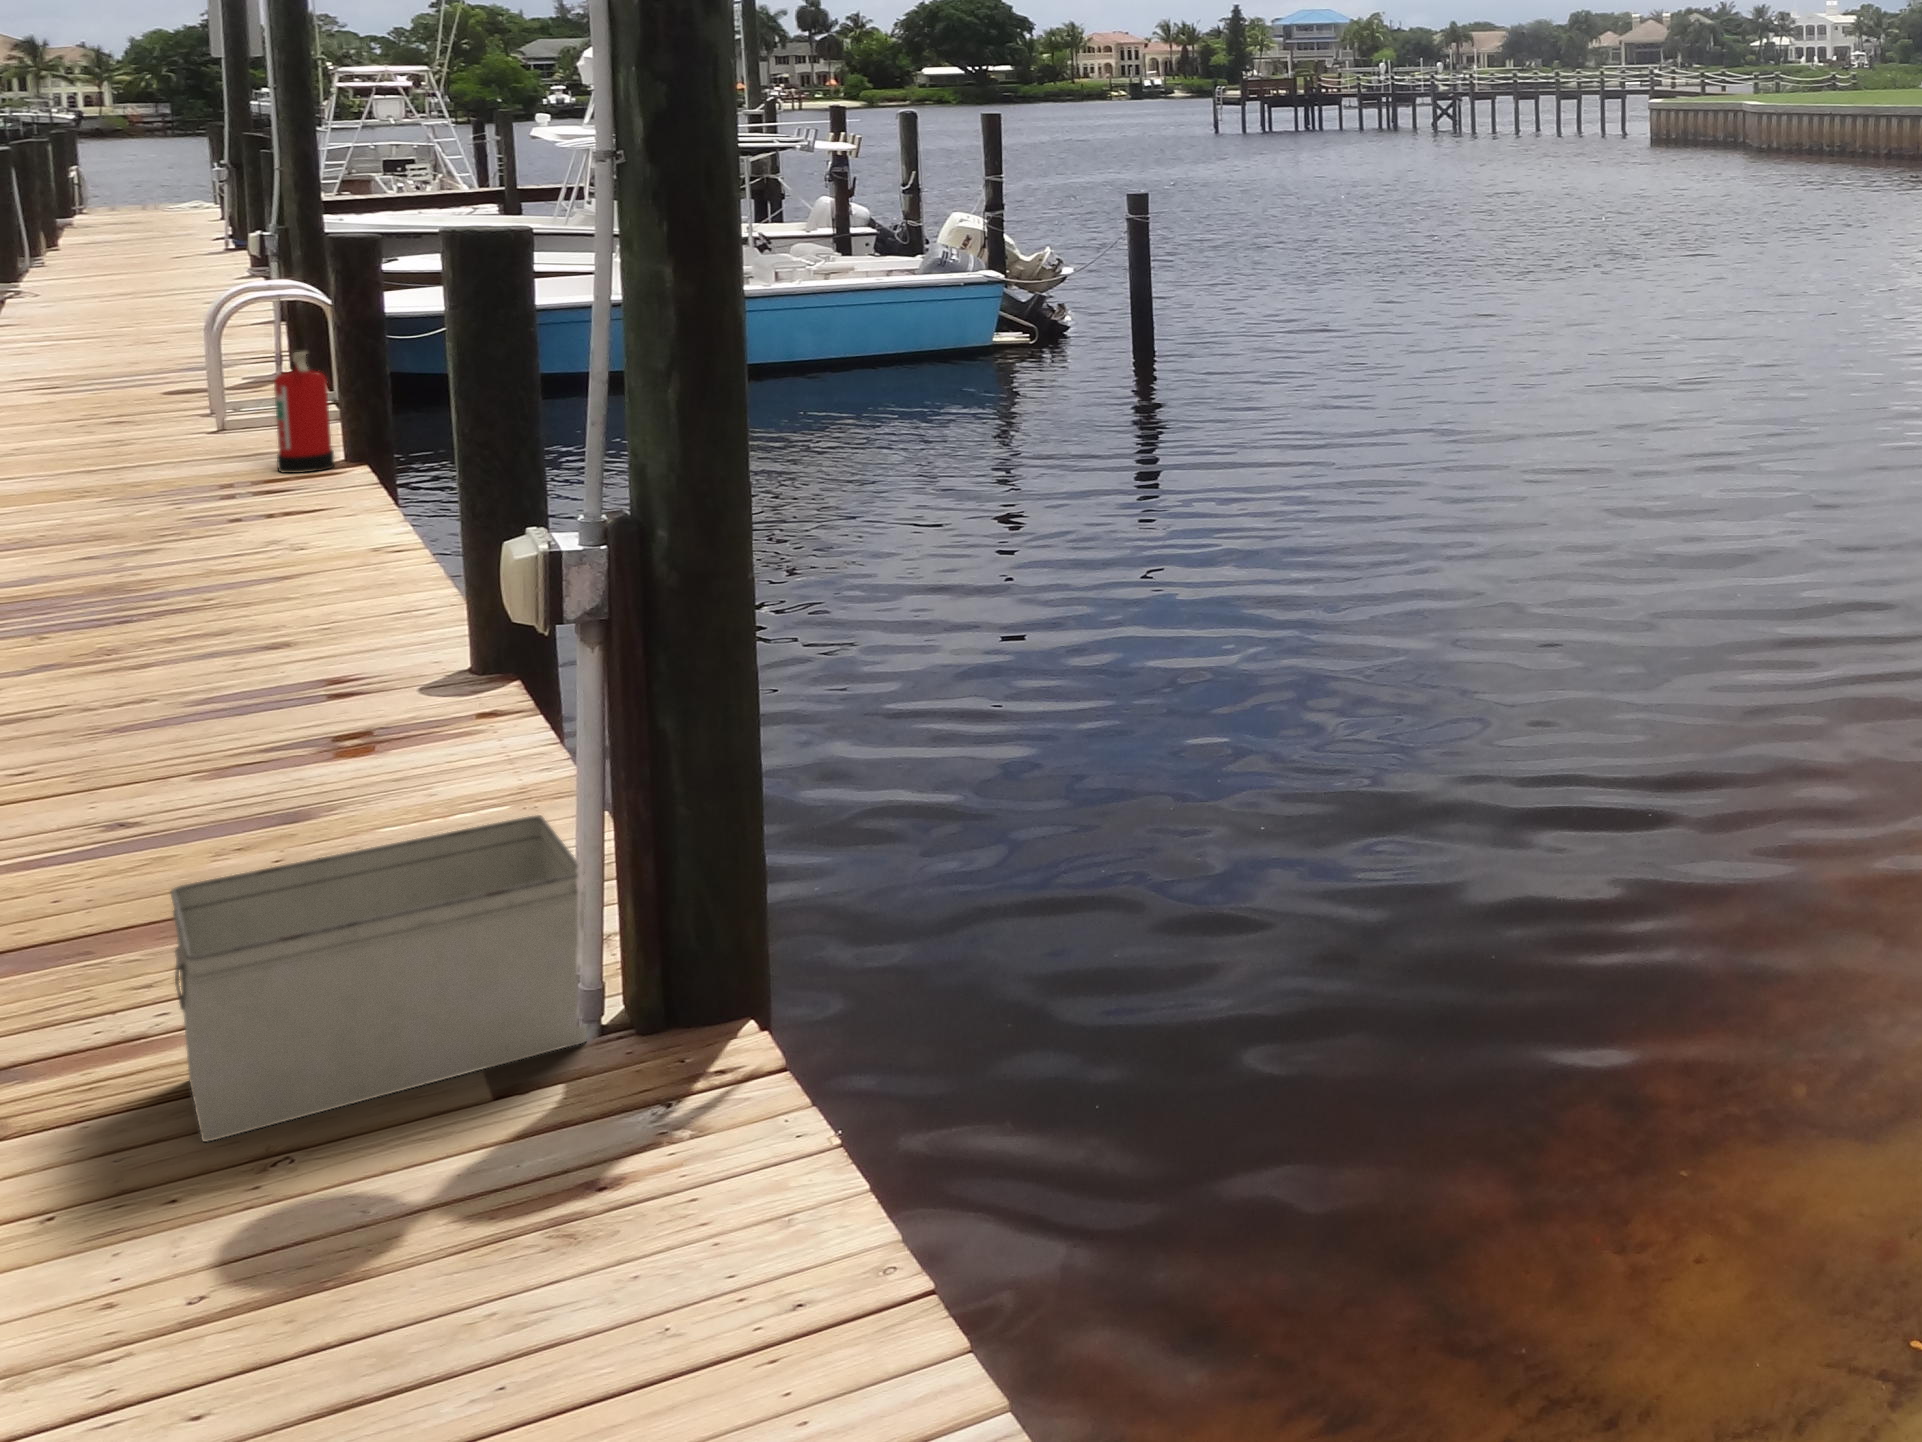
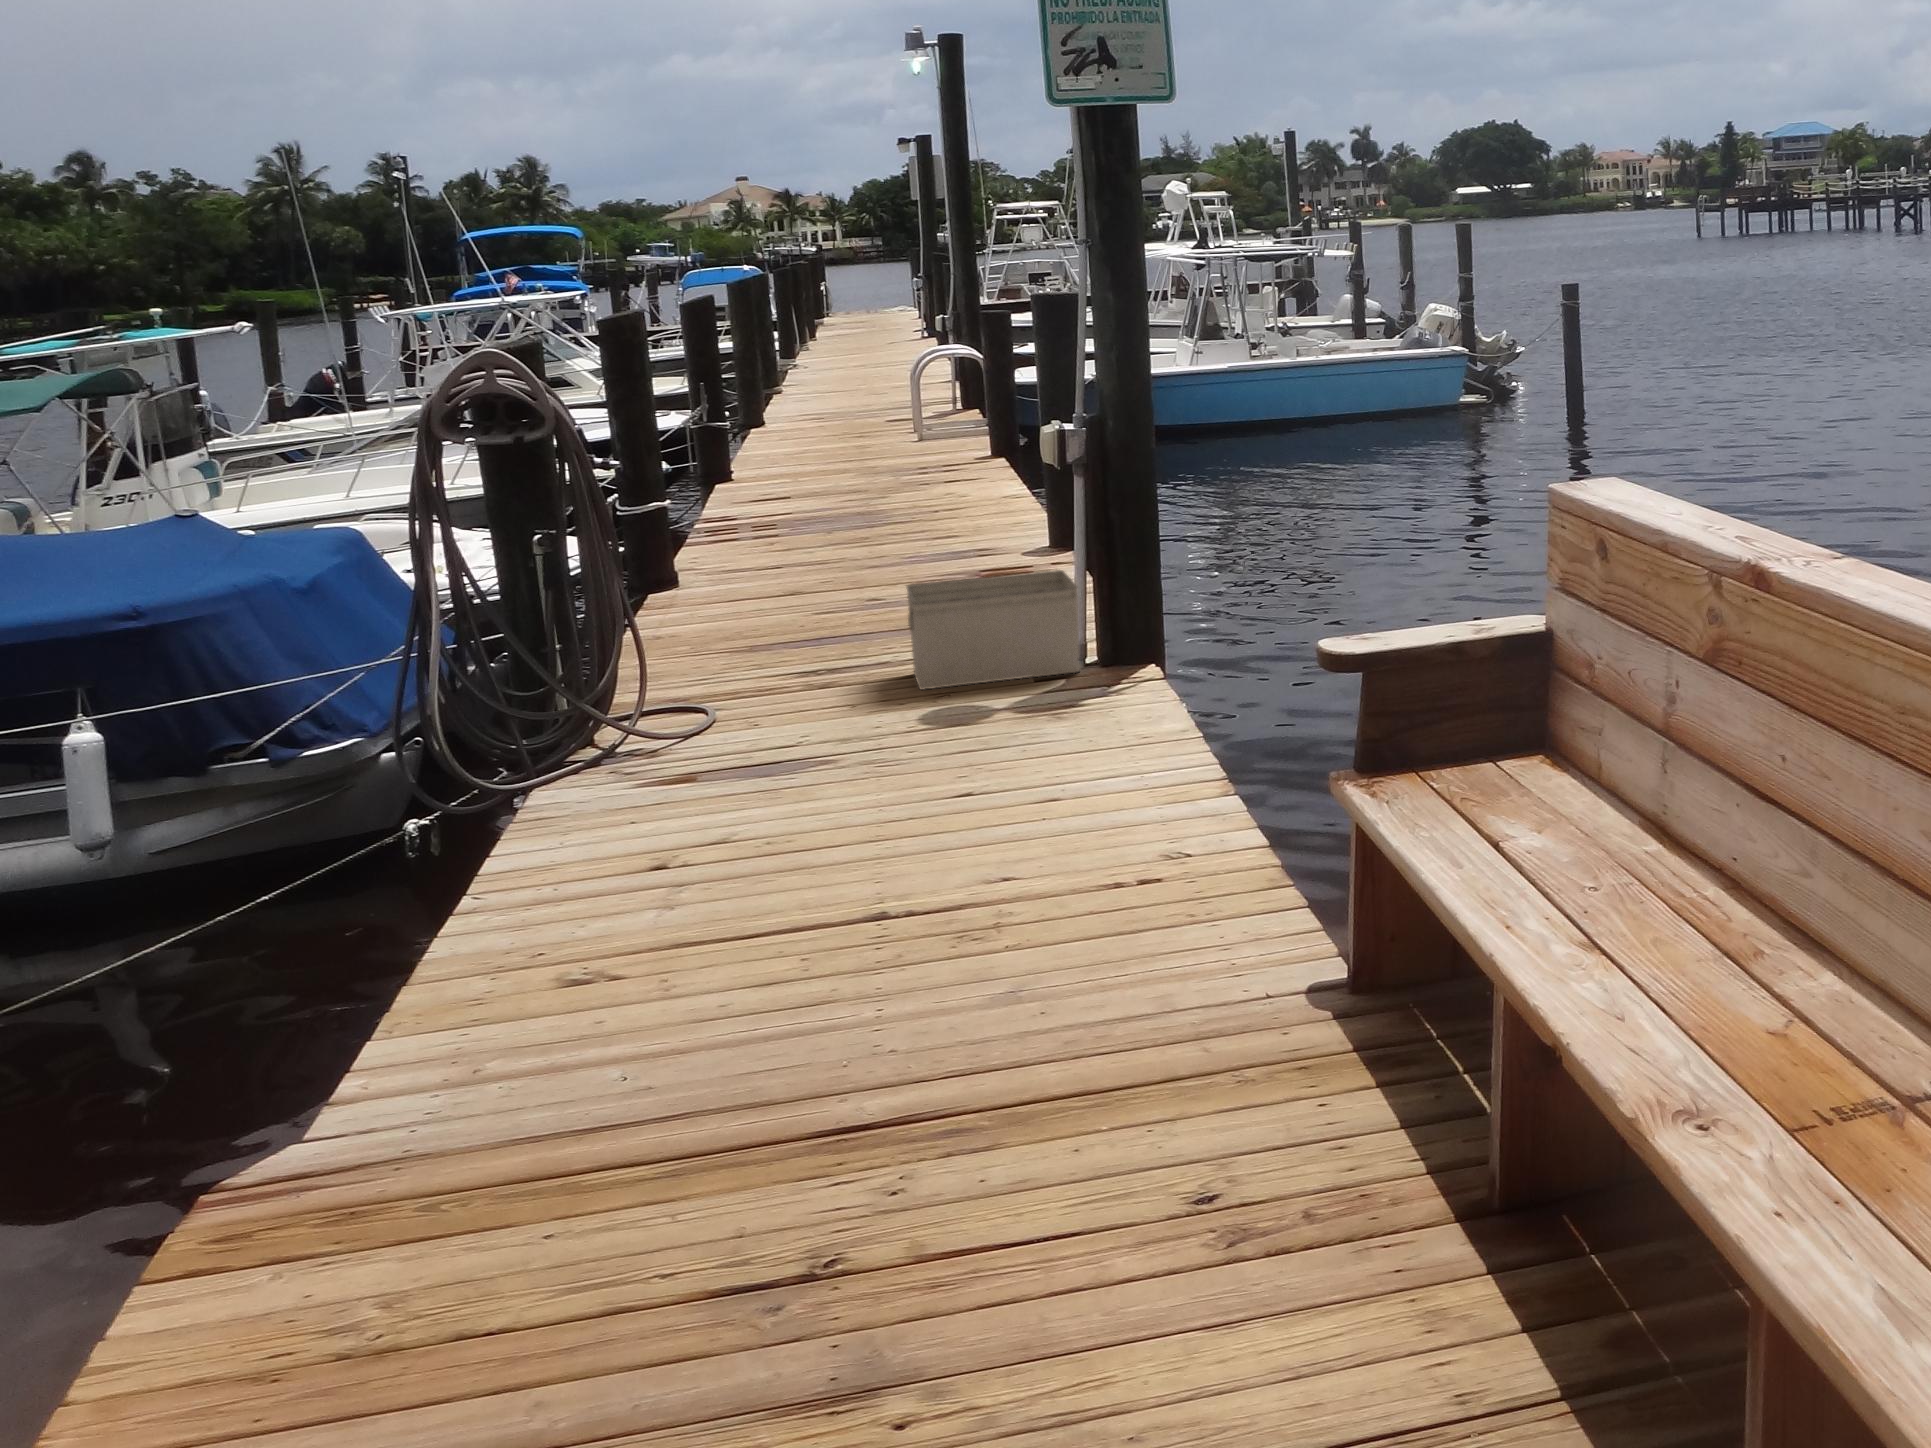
fire extinguisher: present [274,352,334,473] -> none [952,385,986,461]

